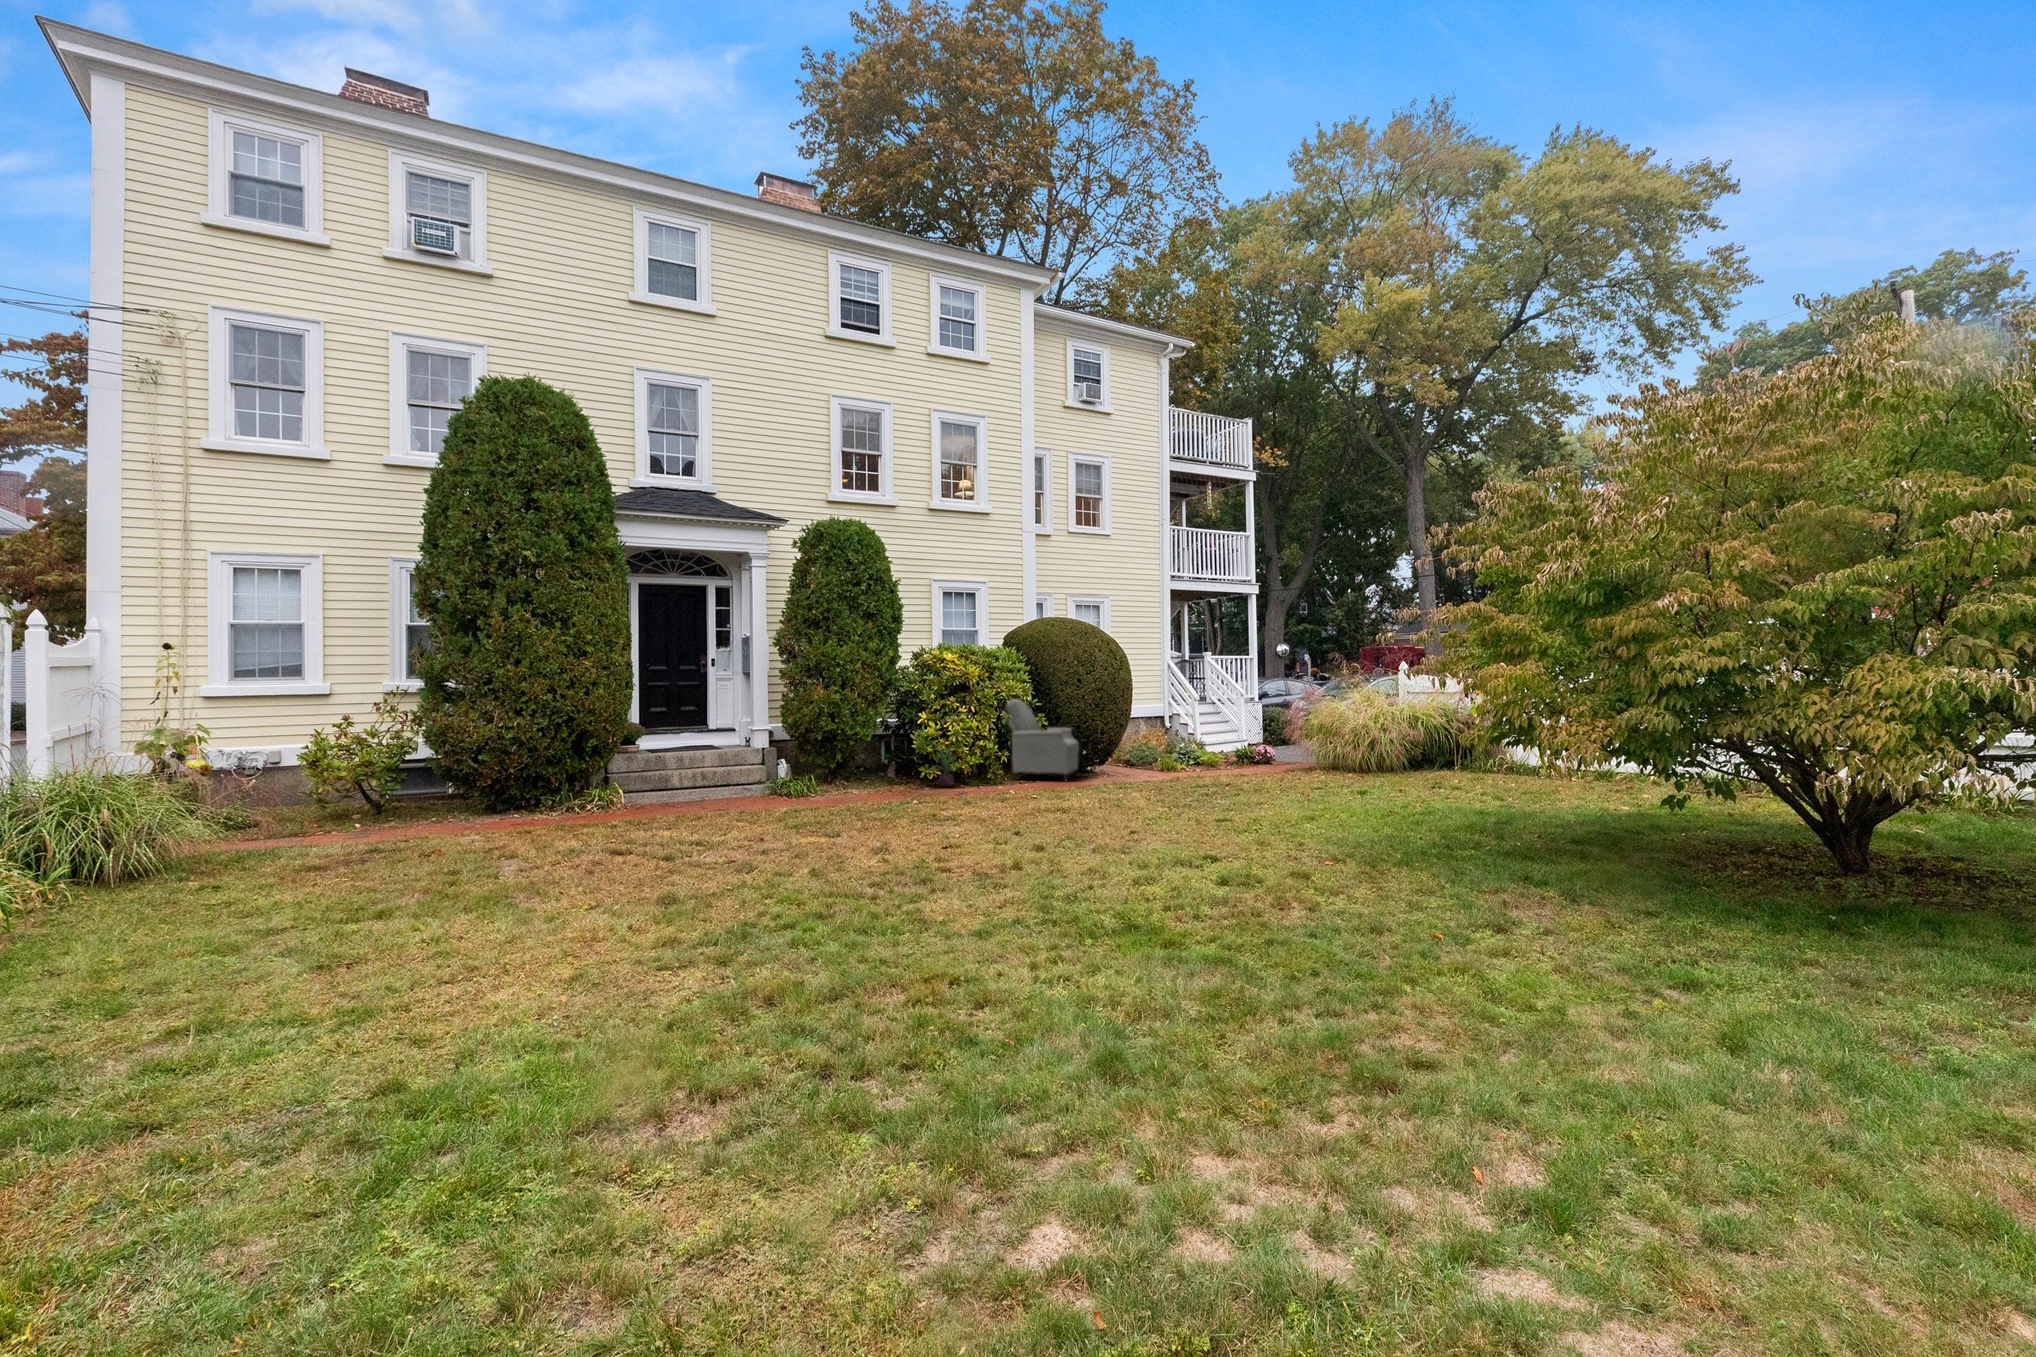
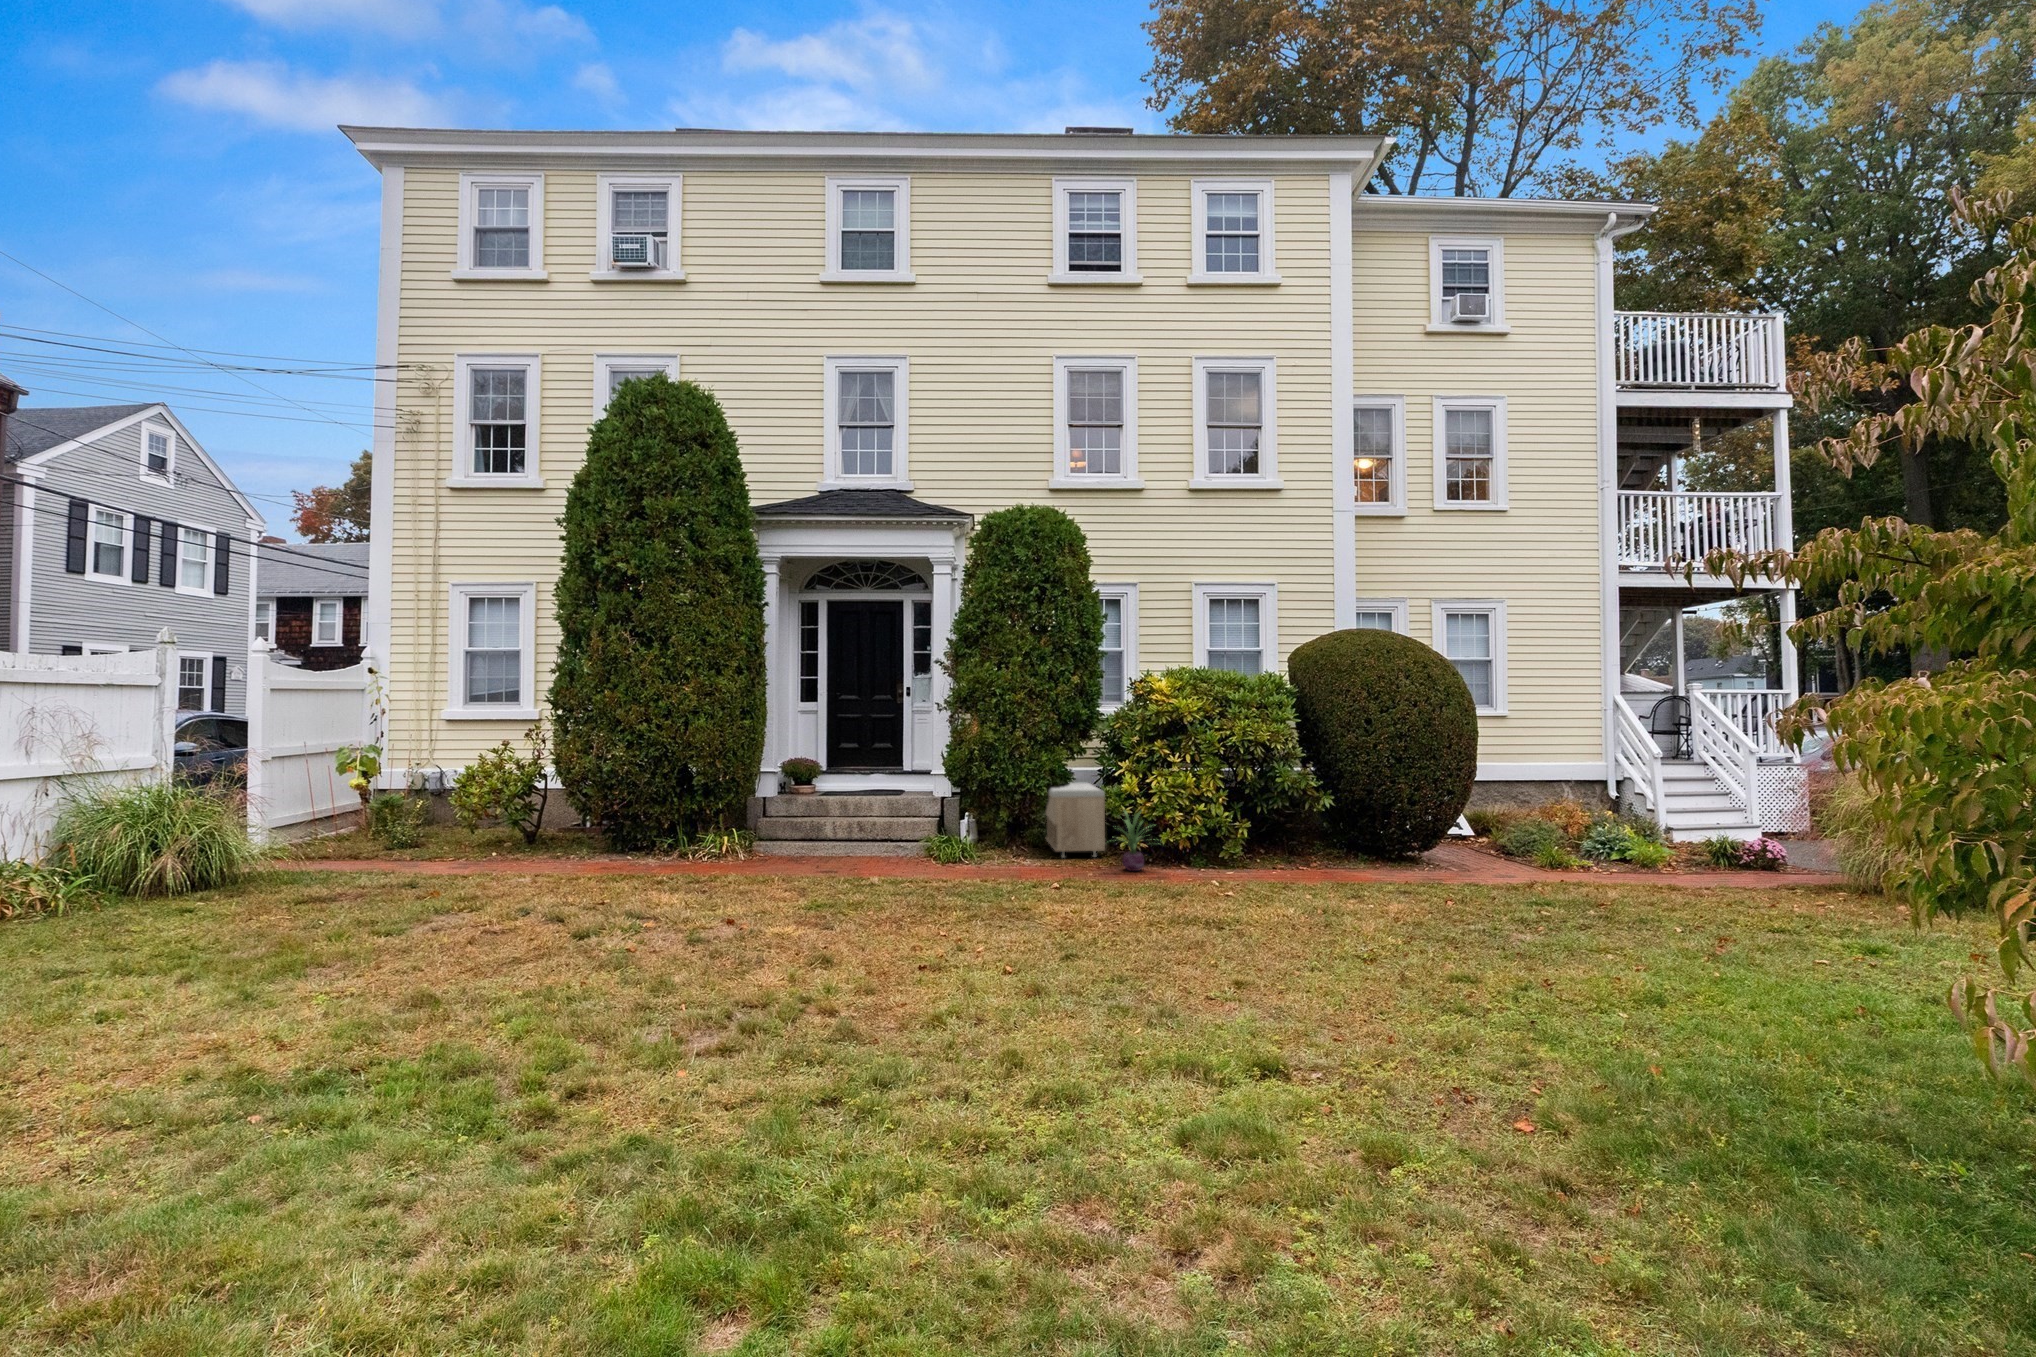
chair: present [1007,699,1079,781] -> none [1240,744,1365,877]
storage bench: none [853,731,914,784] -> present [1046,783,1105,857]

